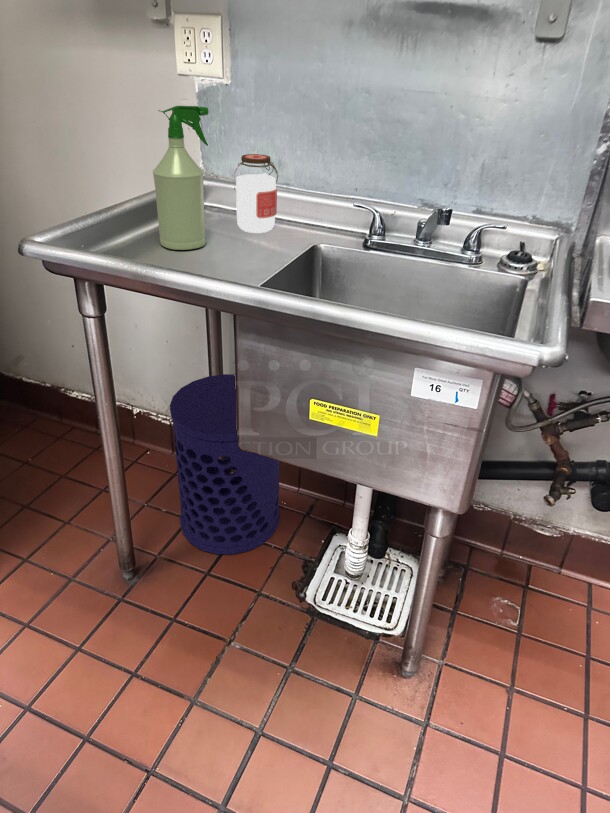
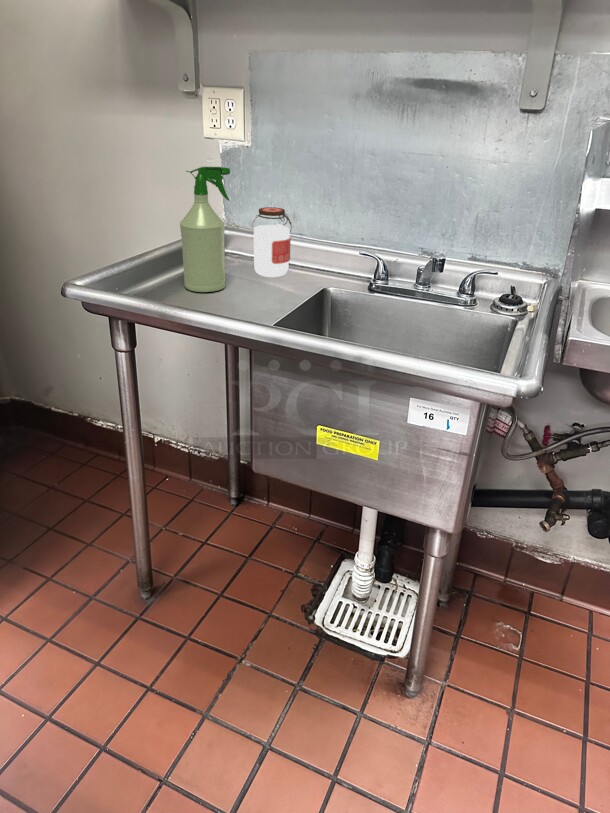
waste bin: present [170,374,280,554] -> none [189,407,294,578]

